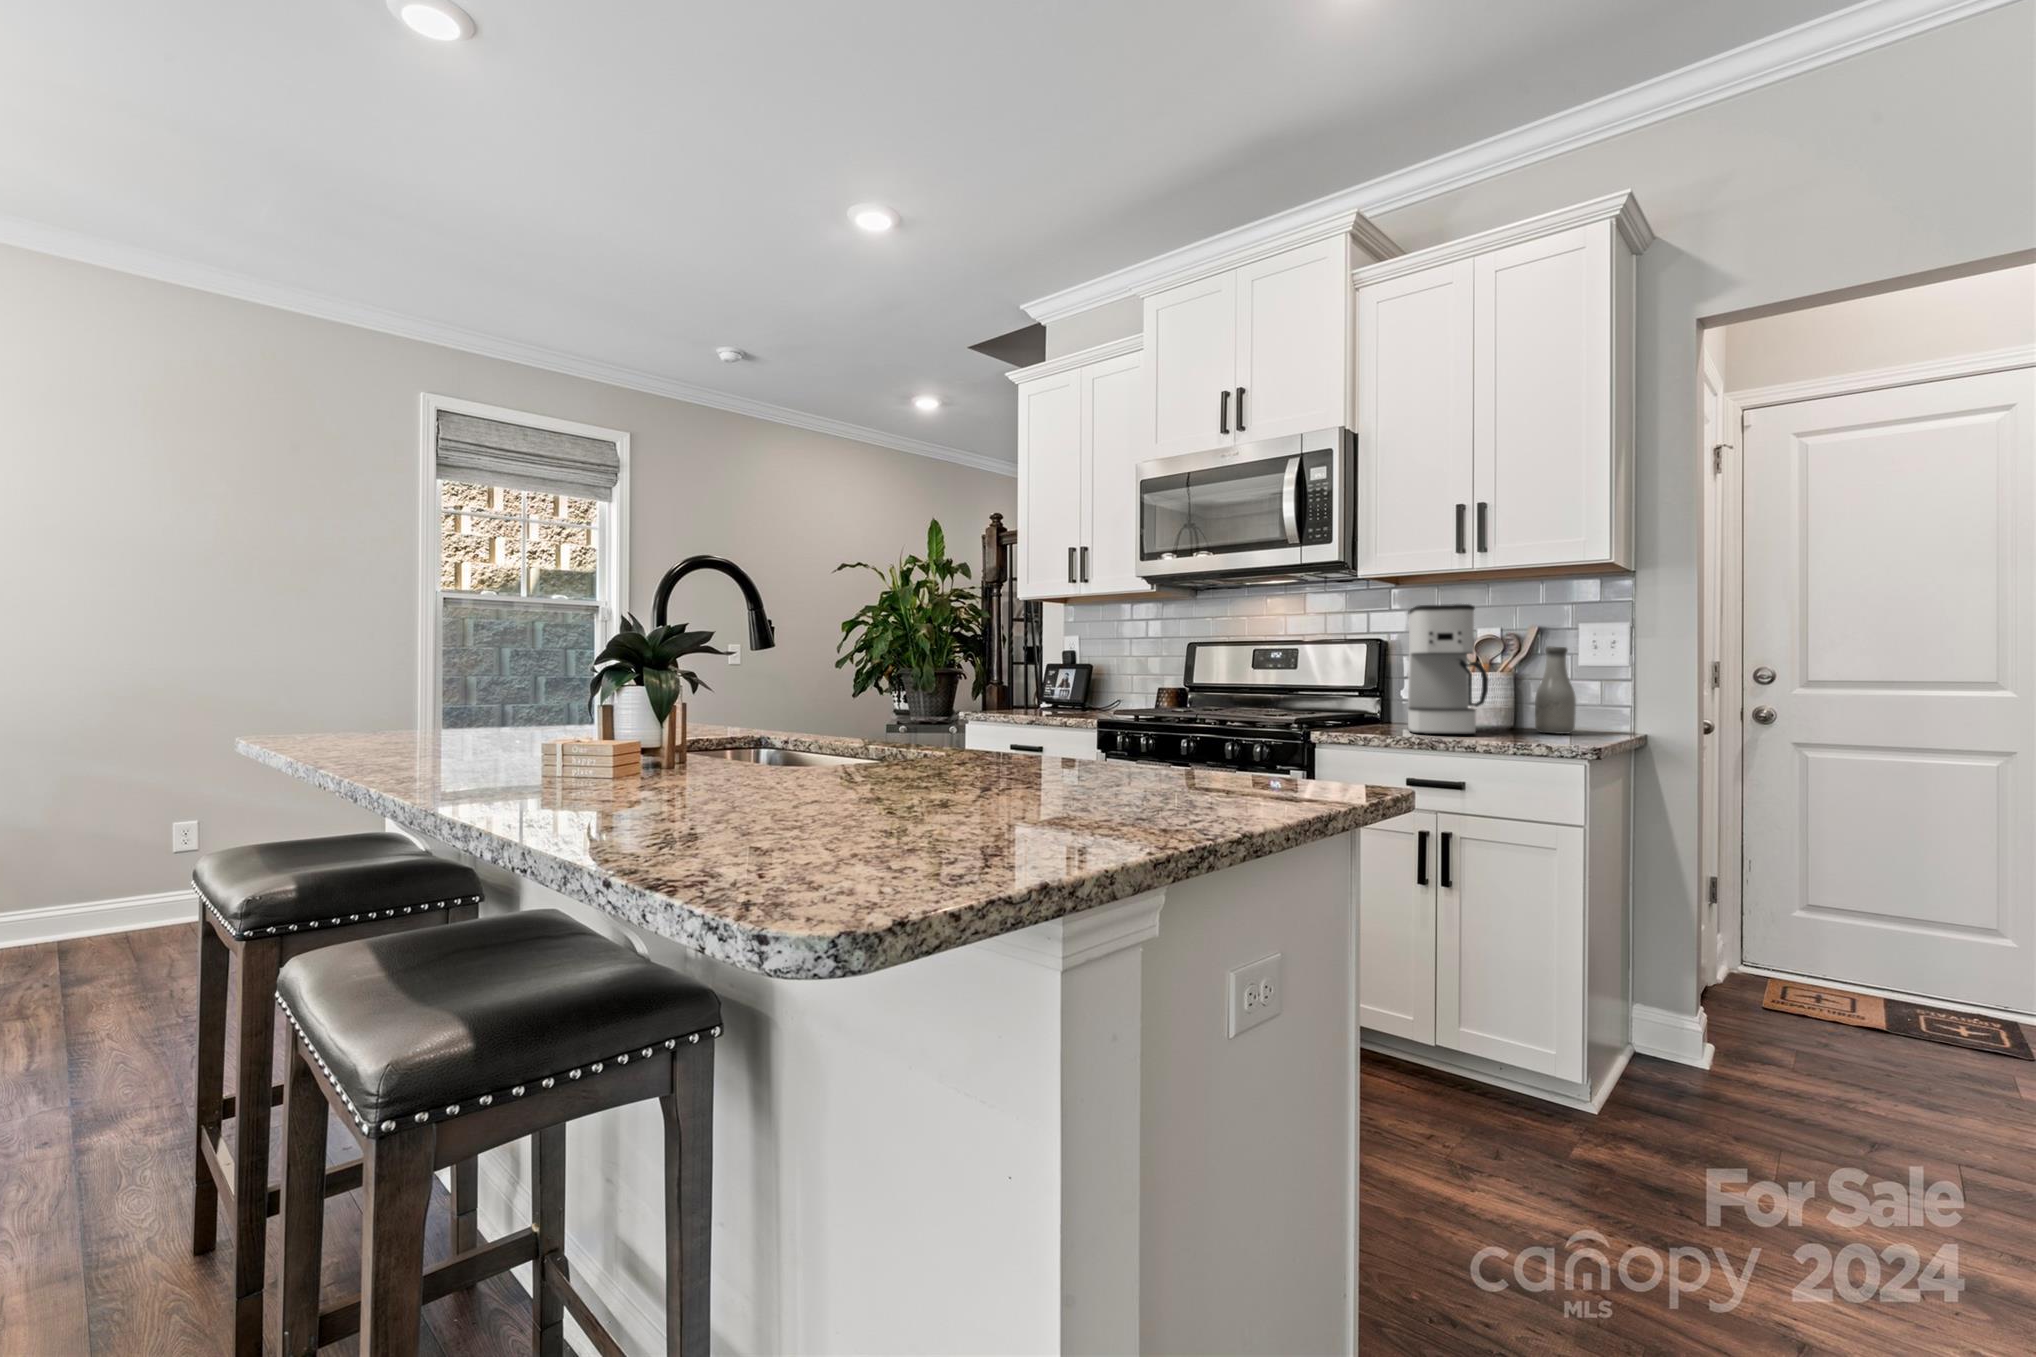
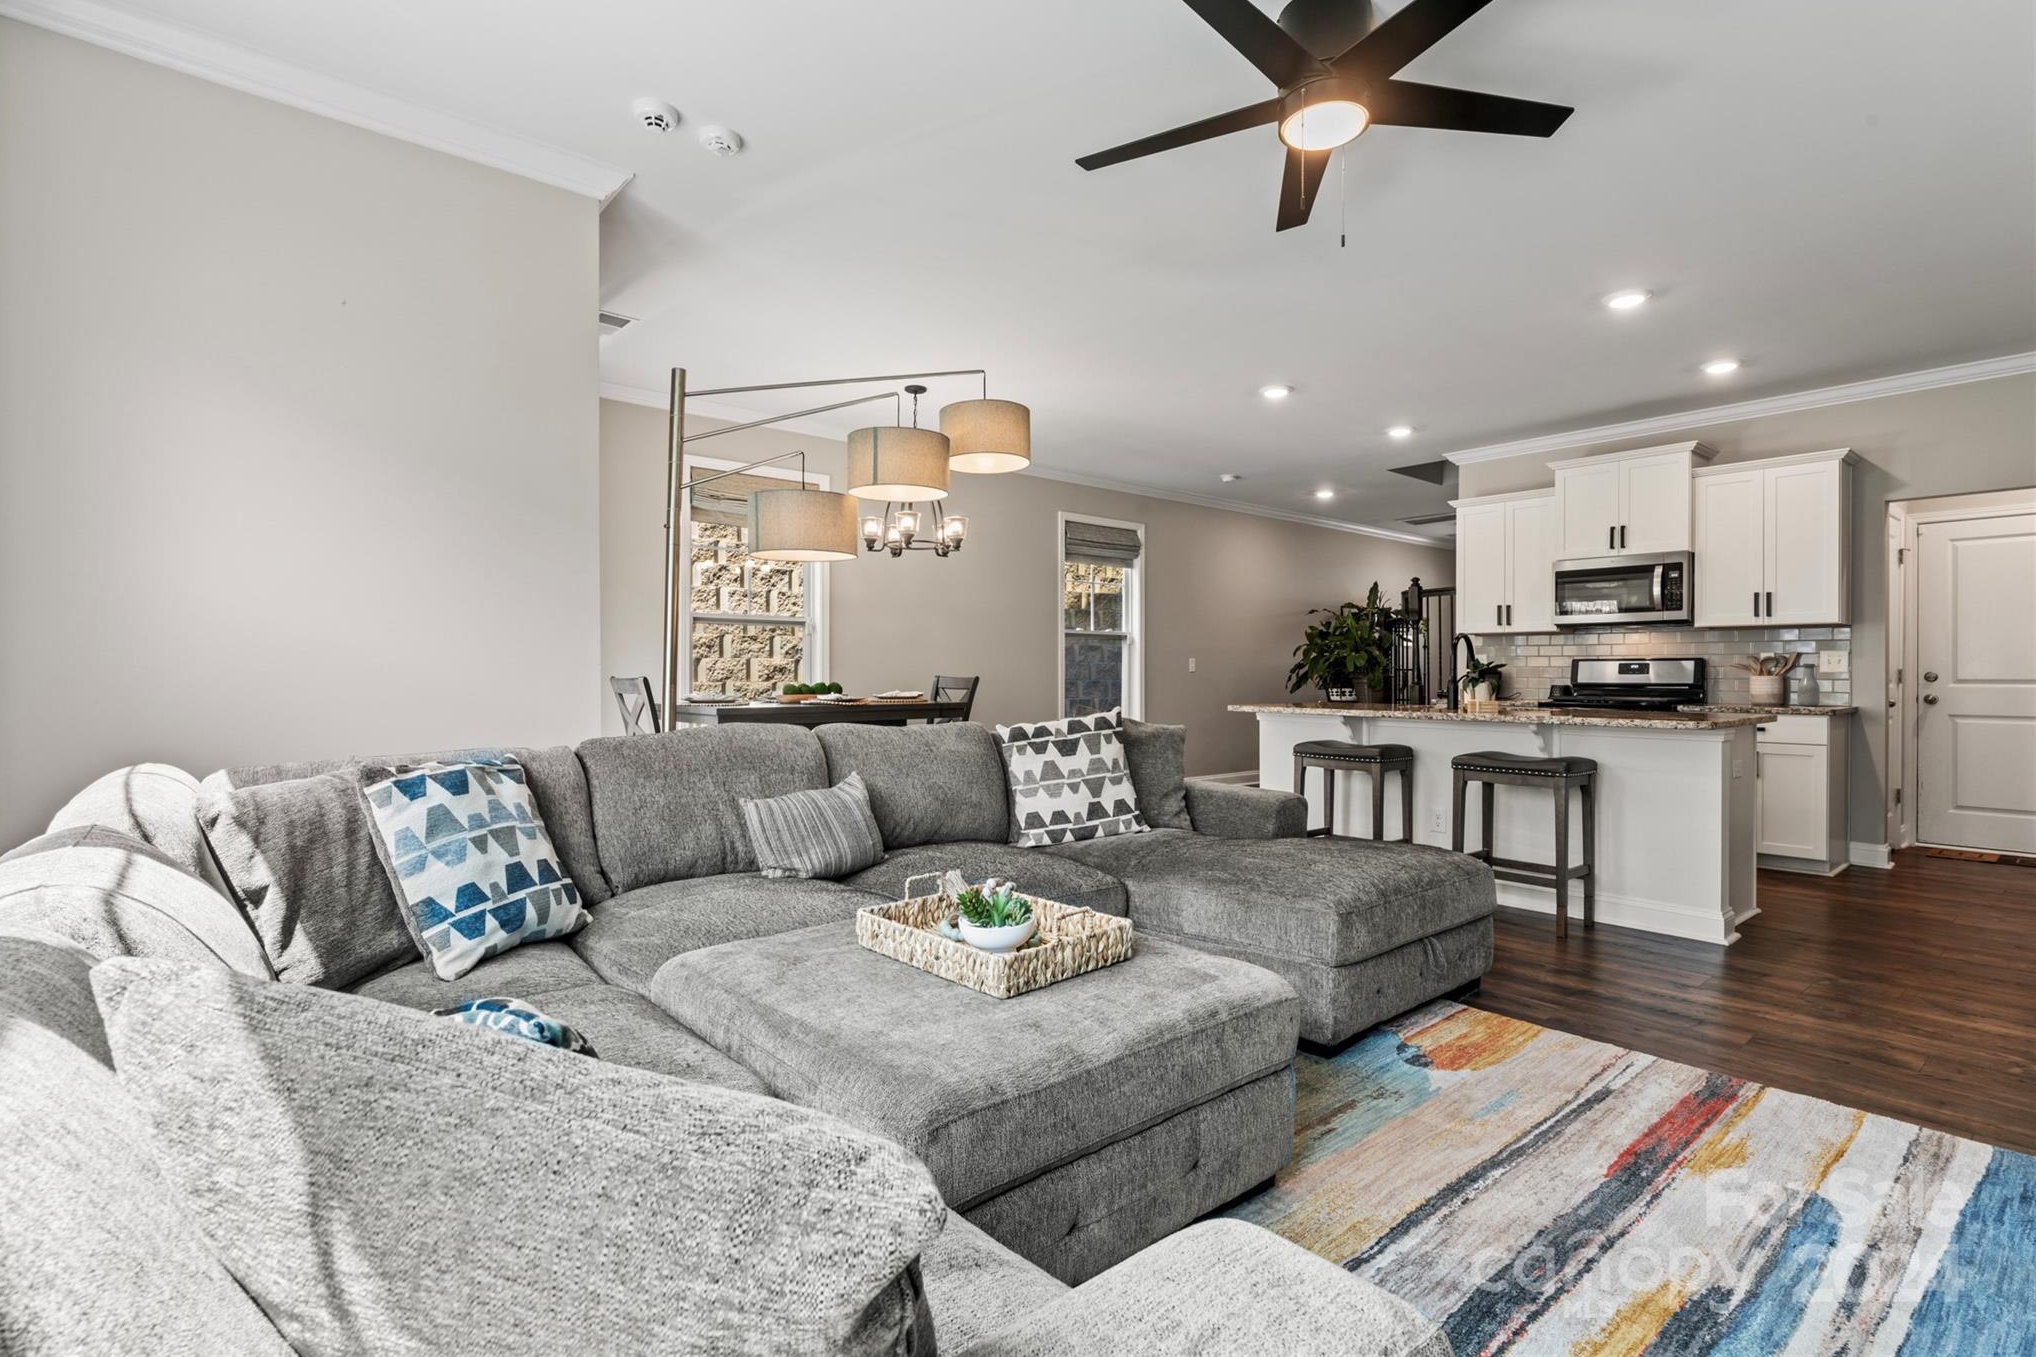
coffee maker: present [1408,604,1488,734] -> none [1727,644,1774,706]

